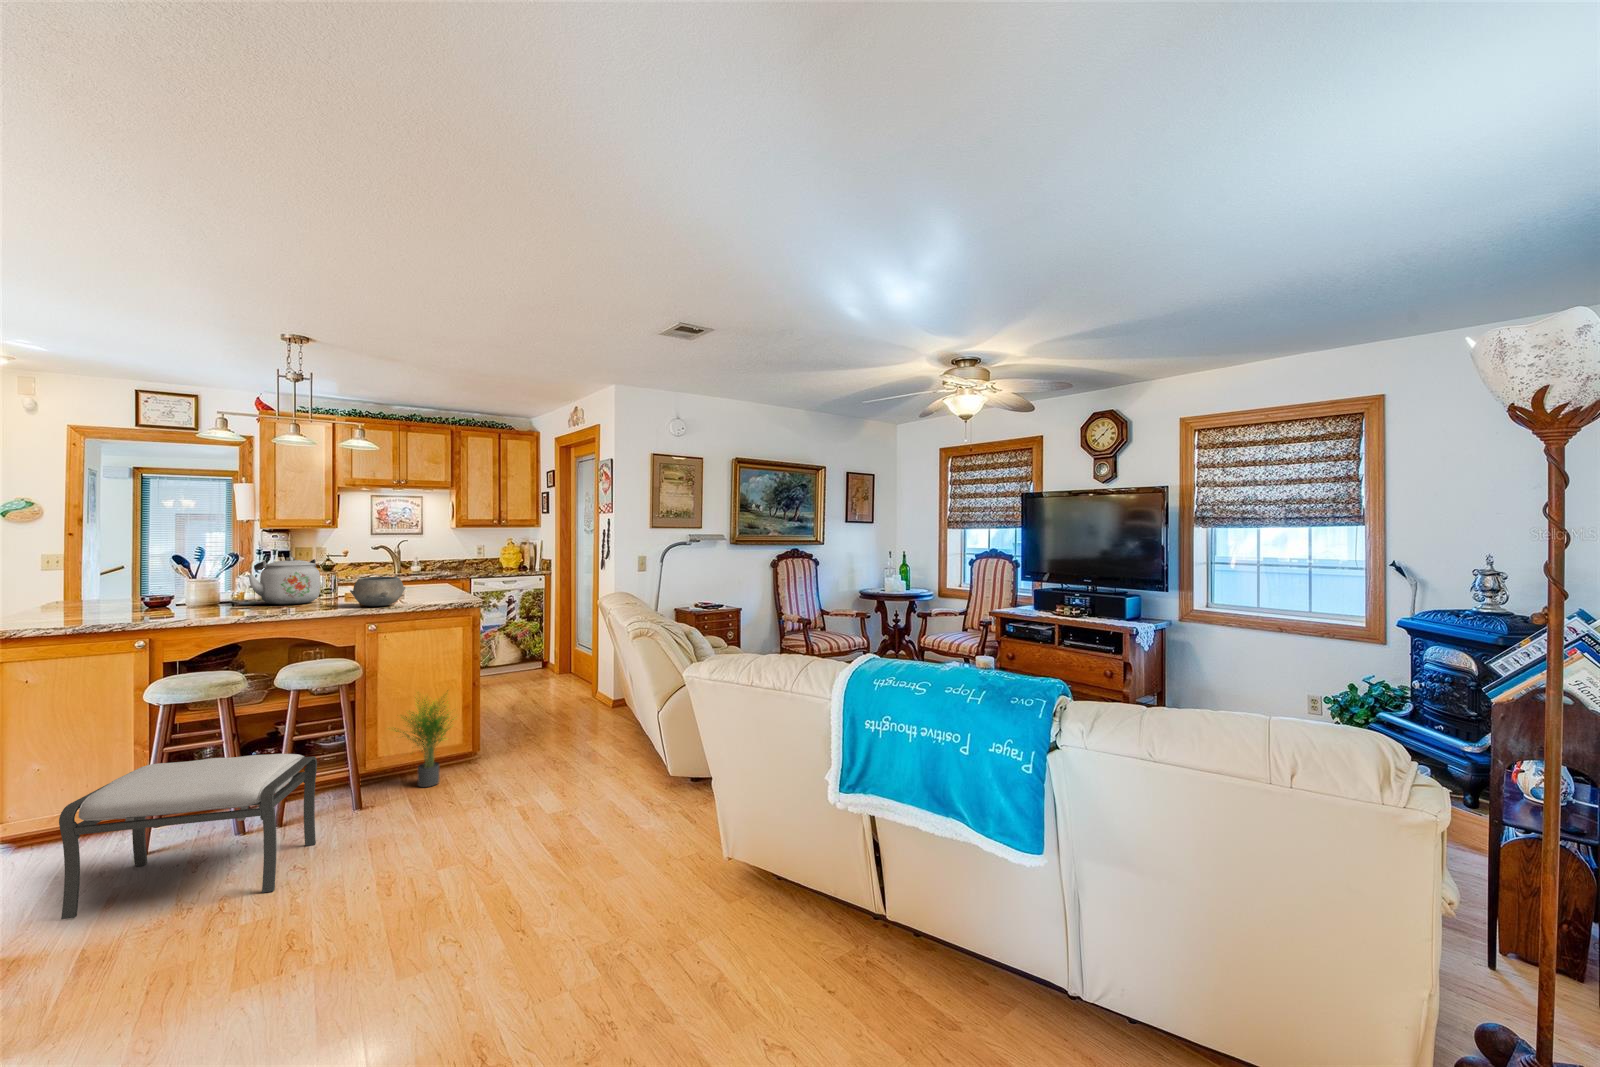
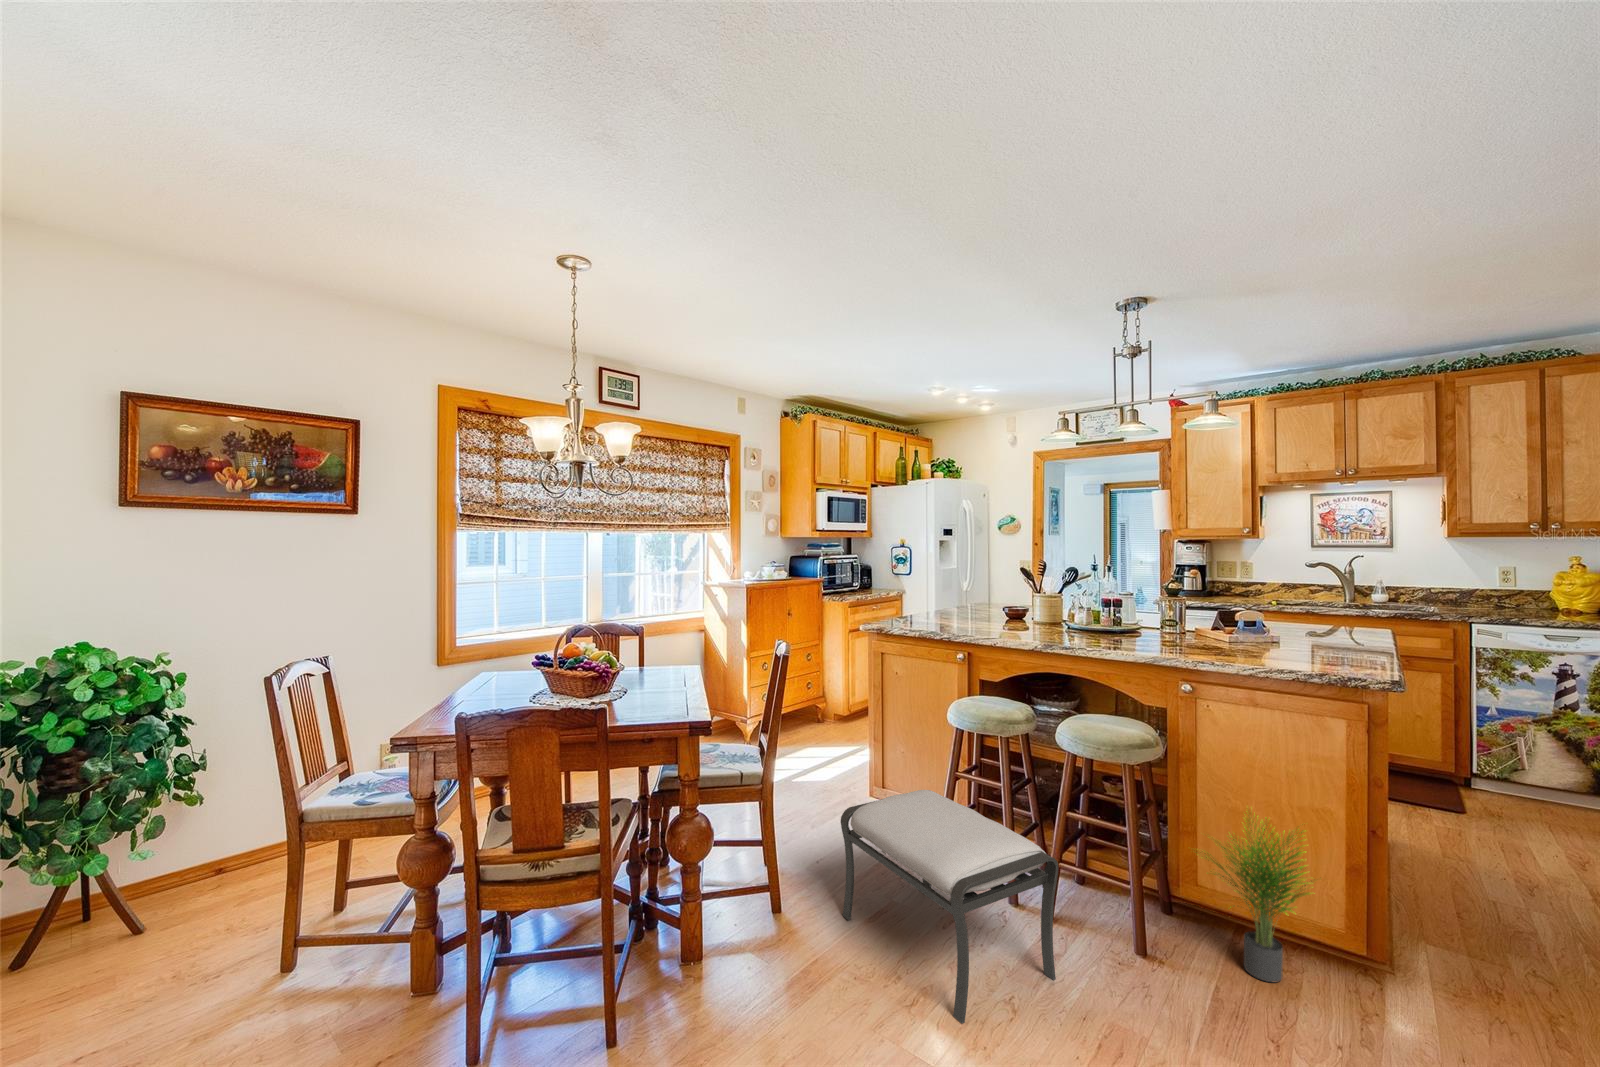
kettle: present [248,557,320,604] -> none [1072,576,1151,636]
bowl: present [350,577,405,606] -> none [1159,612,1243,658]

